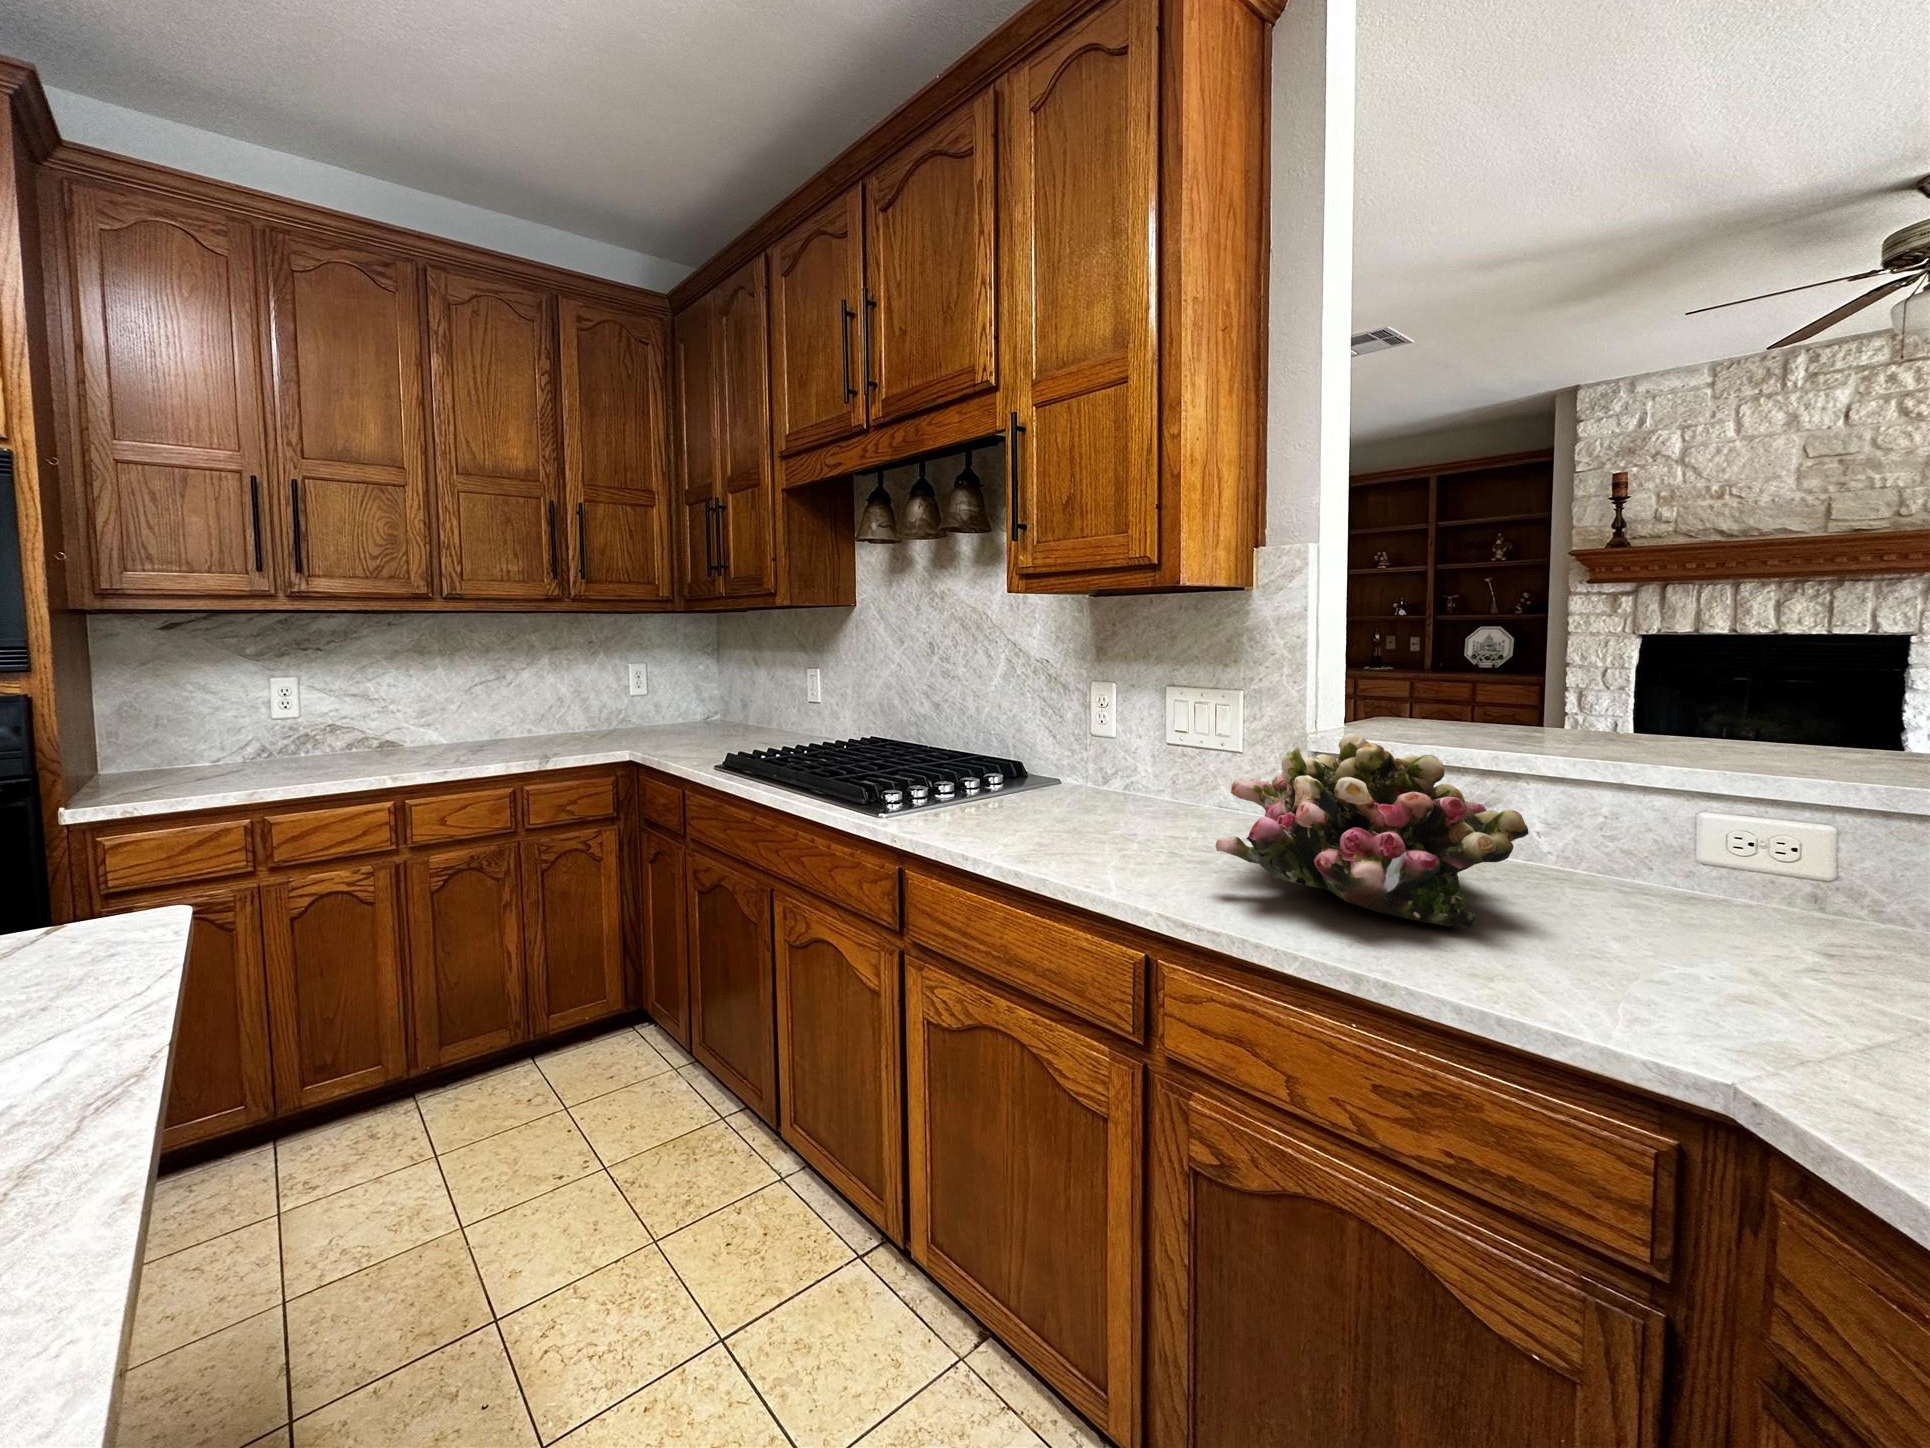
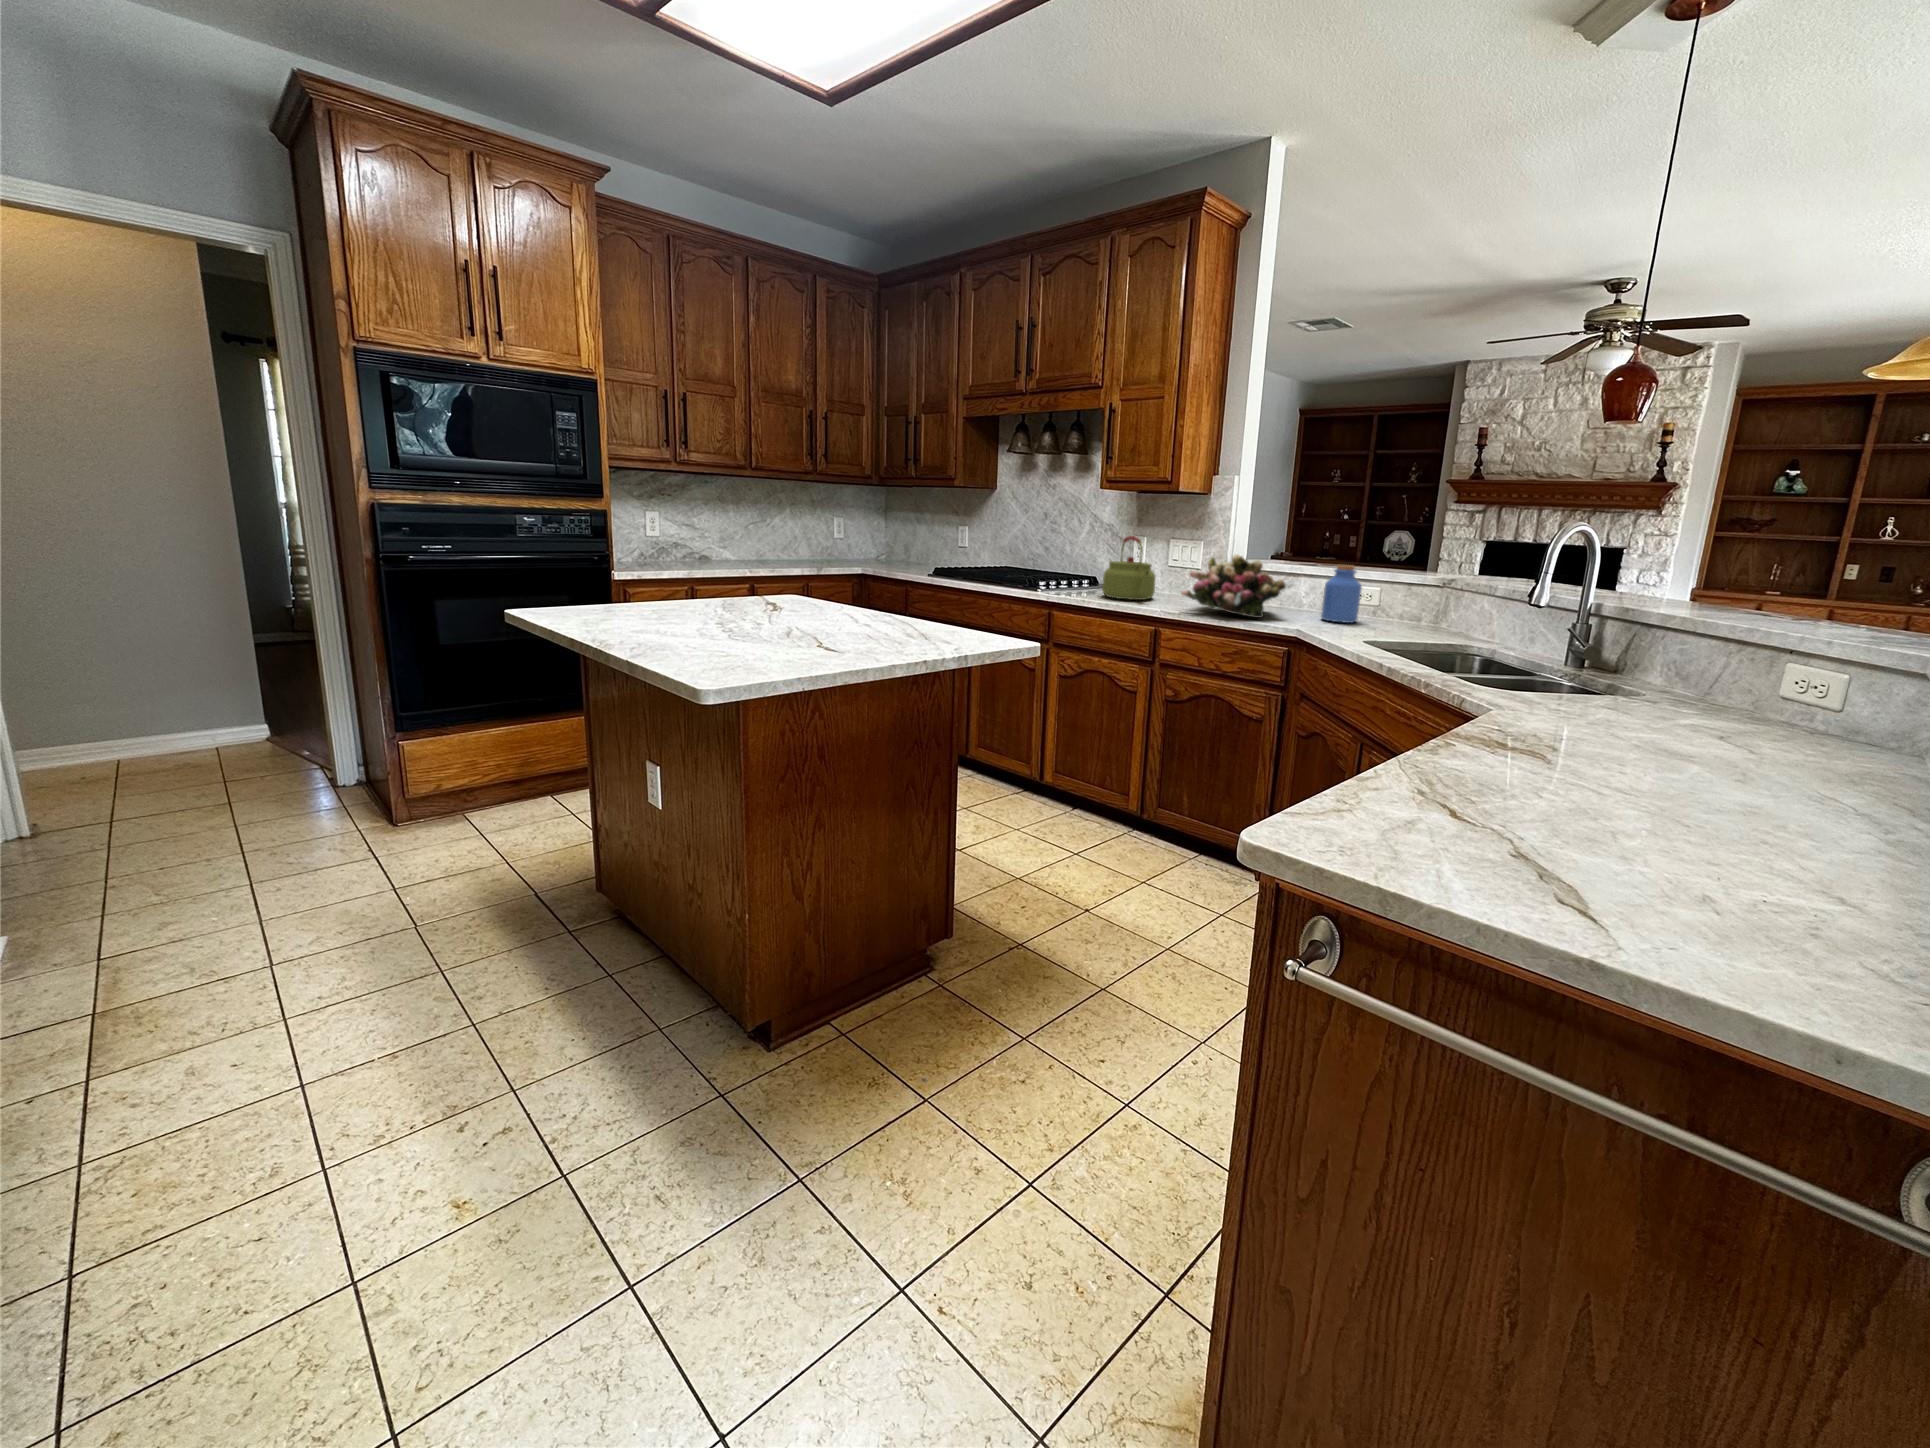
kettle: none [1022,691,1143,839] -> present [1102,536,1156,600]
jar: none [1634,761,1777,938] -> present [1321,565,1362,623]

